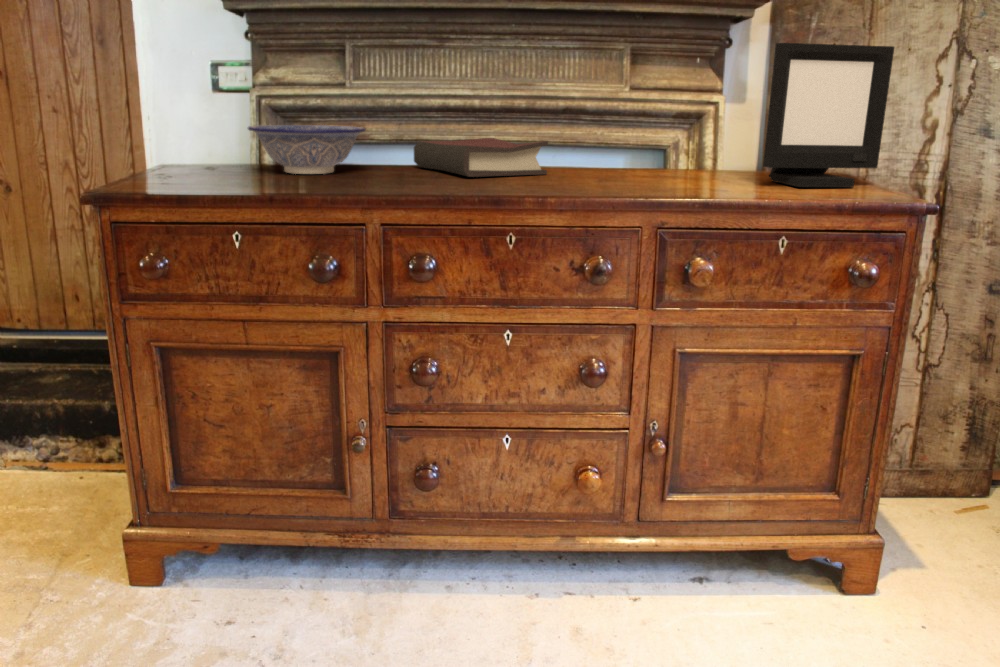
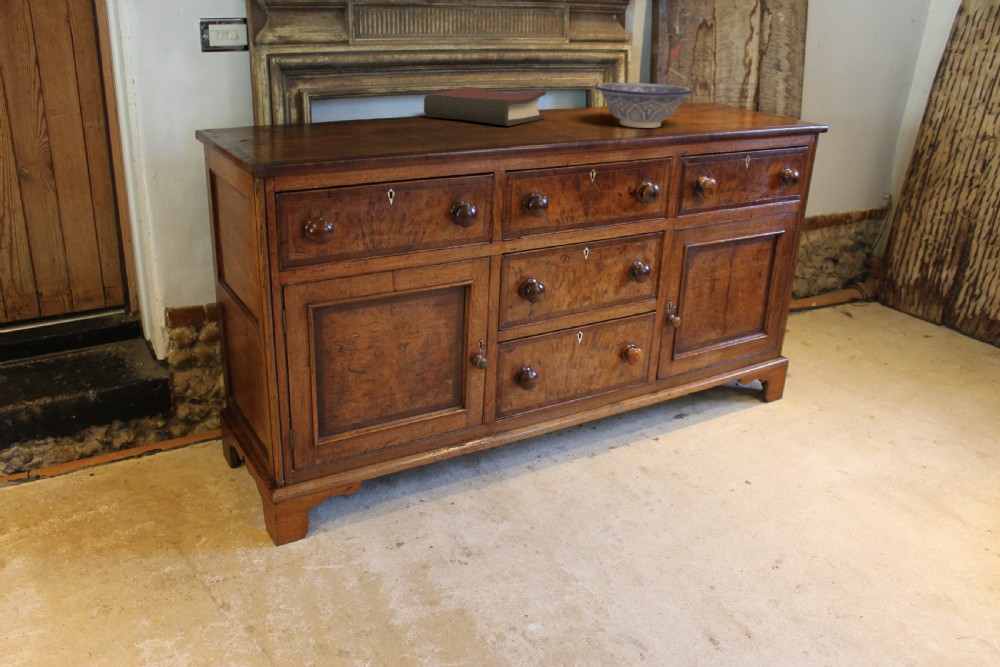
picture frame: present [763,43,894,187] -> none [697,16,780,120]
decorative bowl: present [248,125,366,174] -> present [595,83,692,128]

